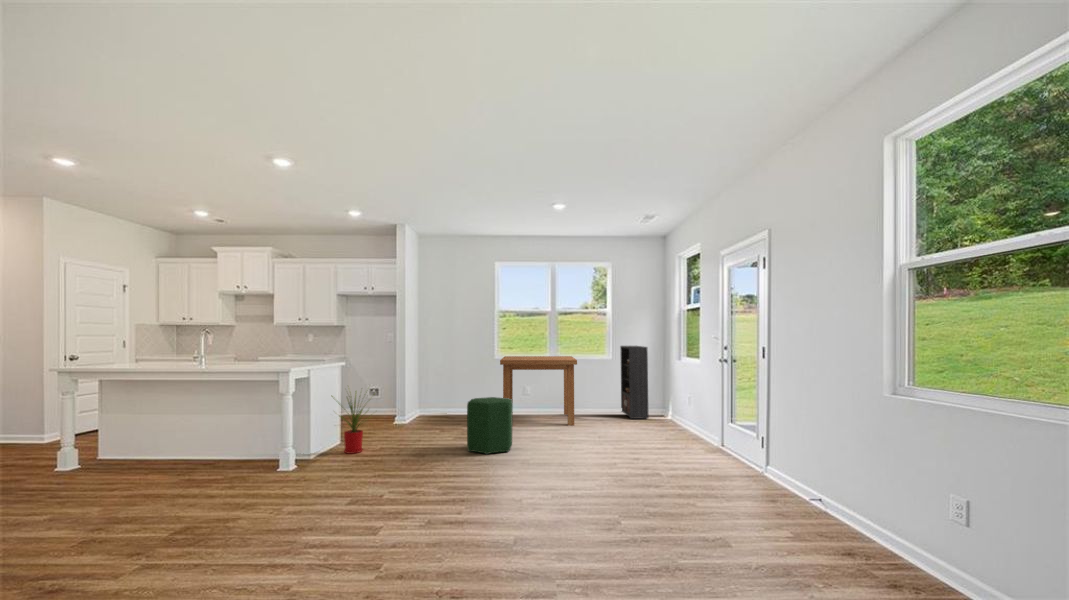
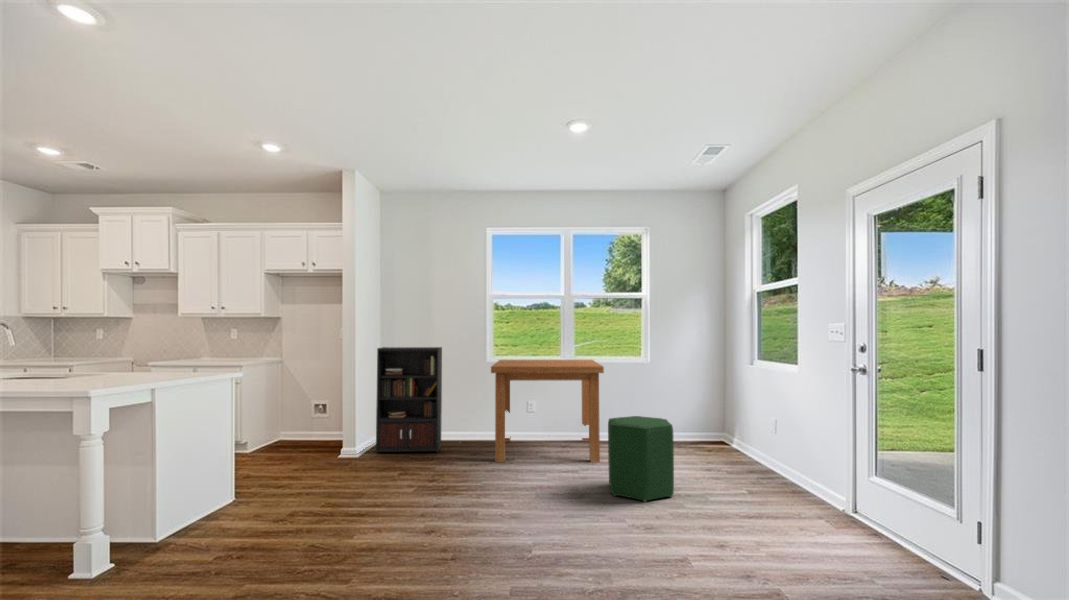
bookcase: present [620,346,649,419] -> present [376,347,460,453]
house plant: present [332,395,363,454] -> none [195,409,287,527]
ottoman: present [467,397,513,454] -> present [608,416,674,502]

